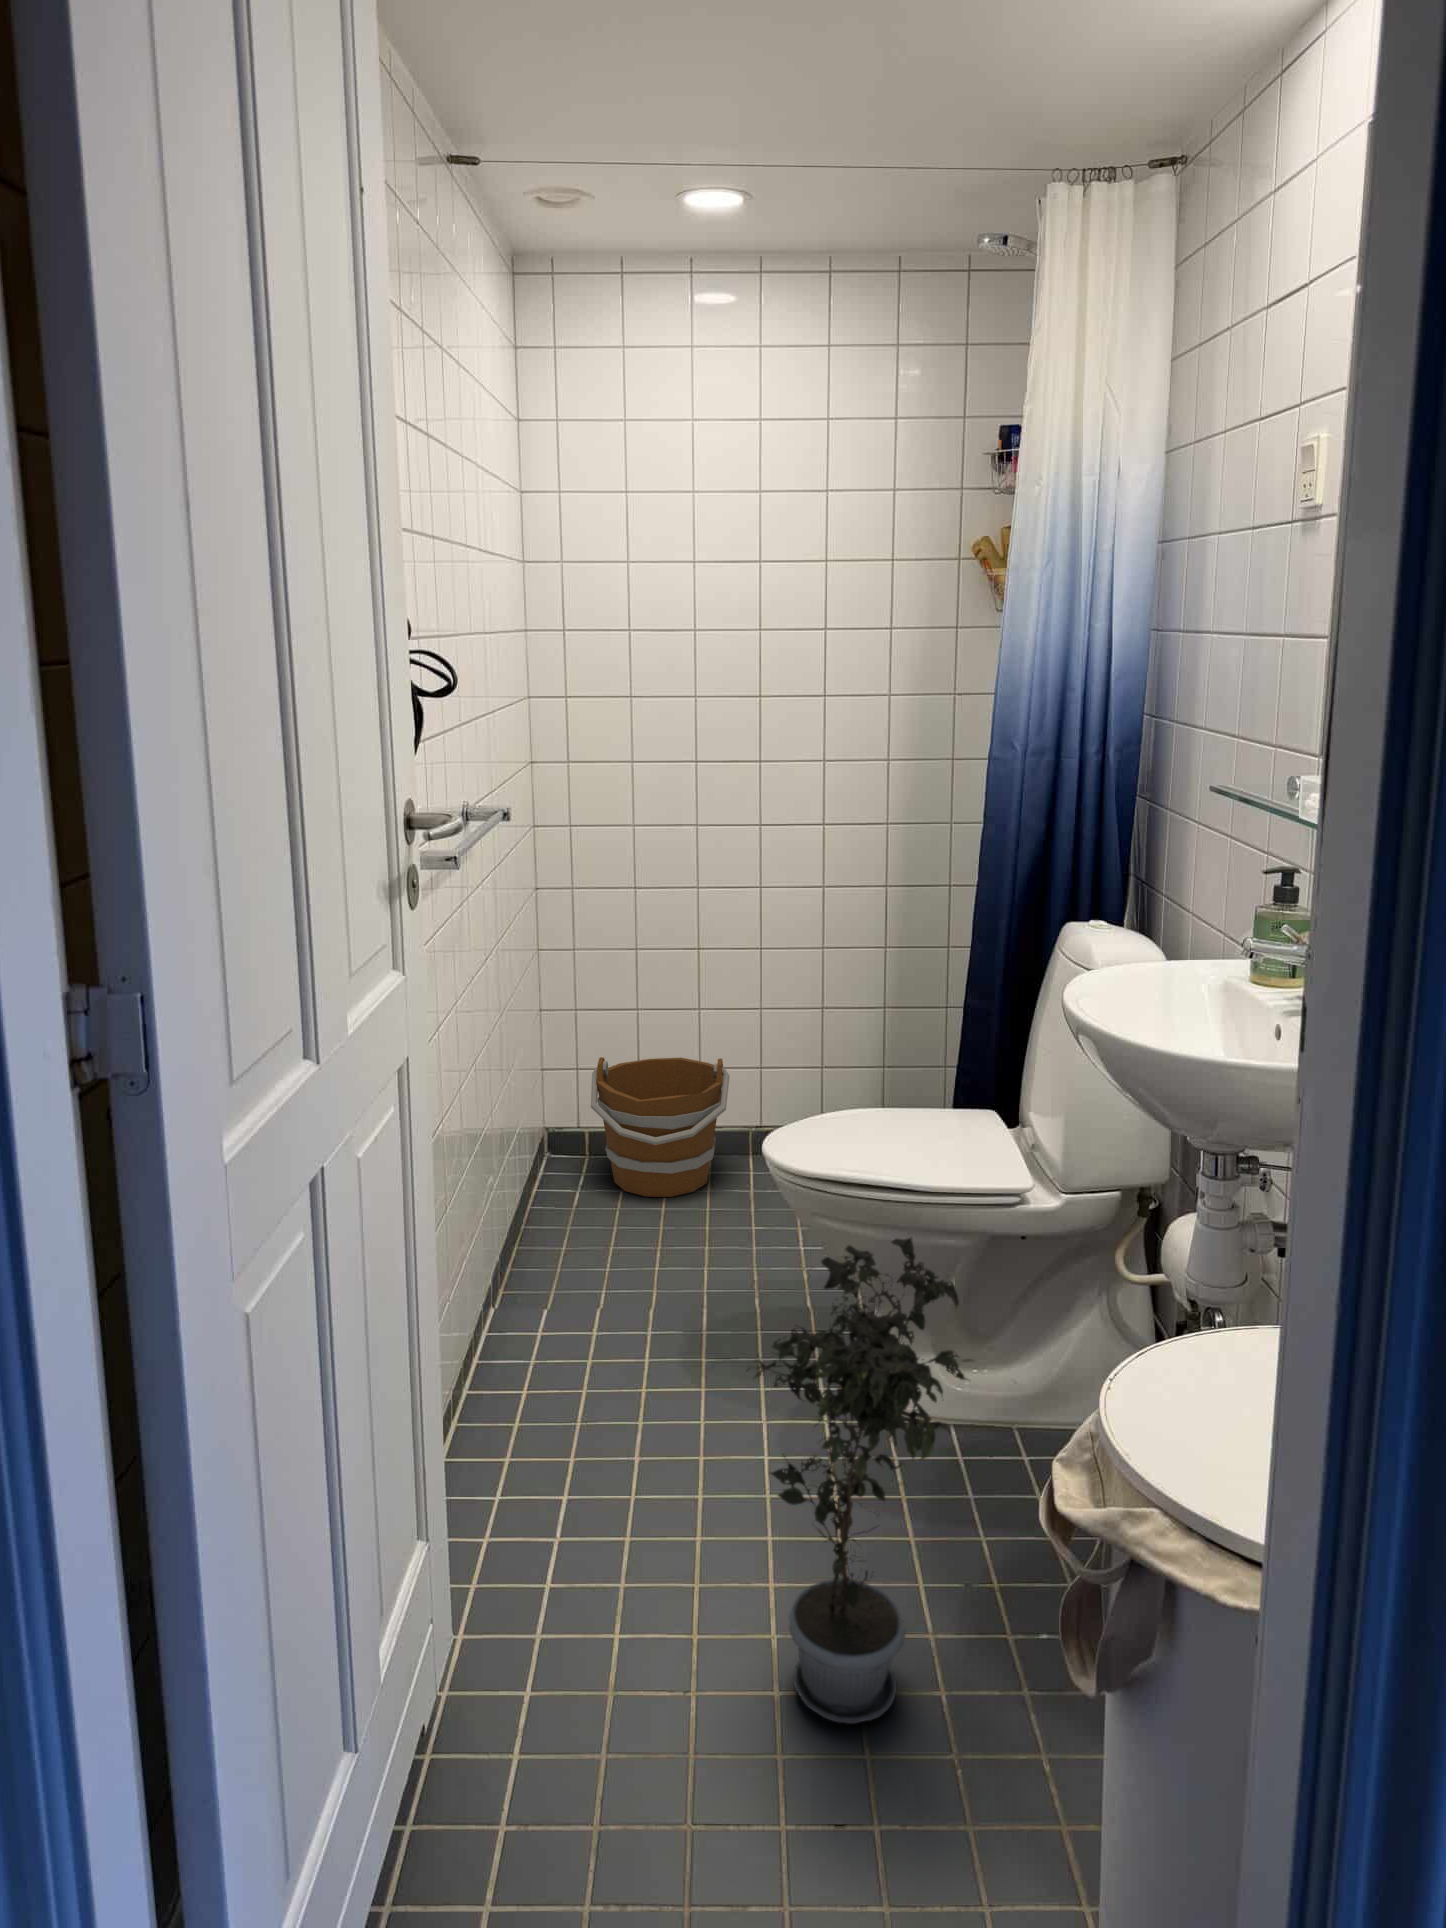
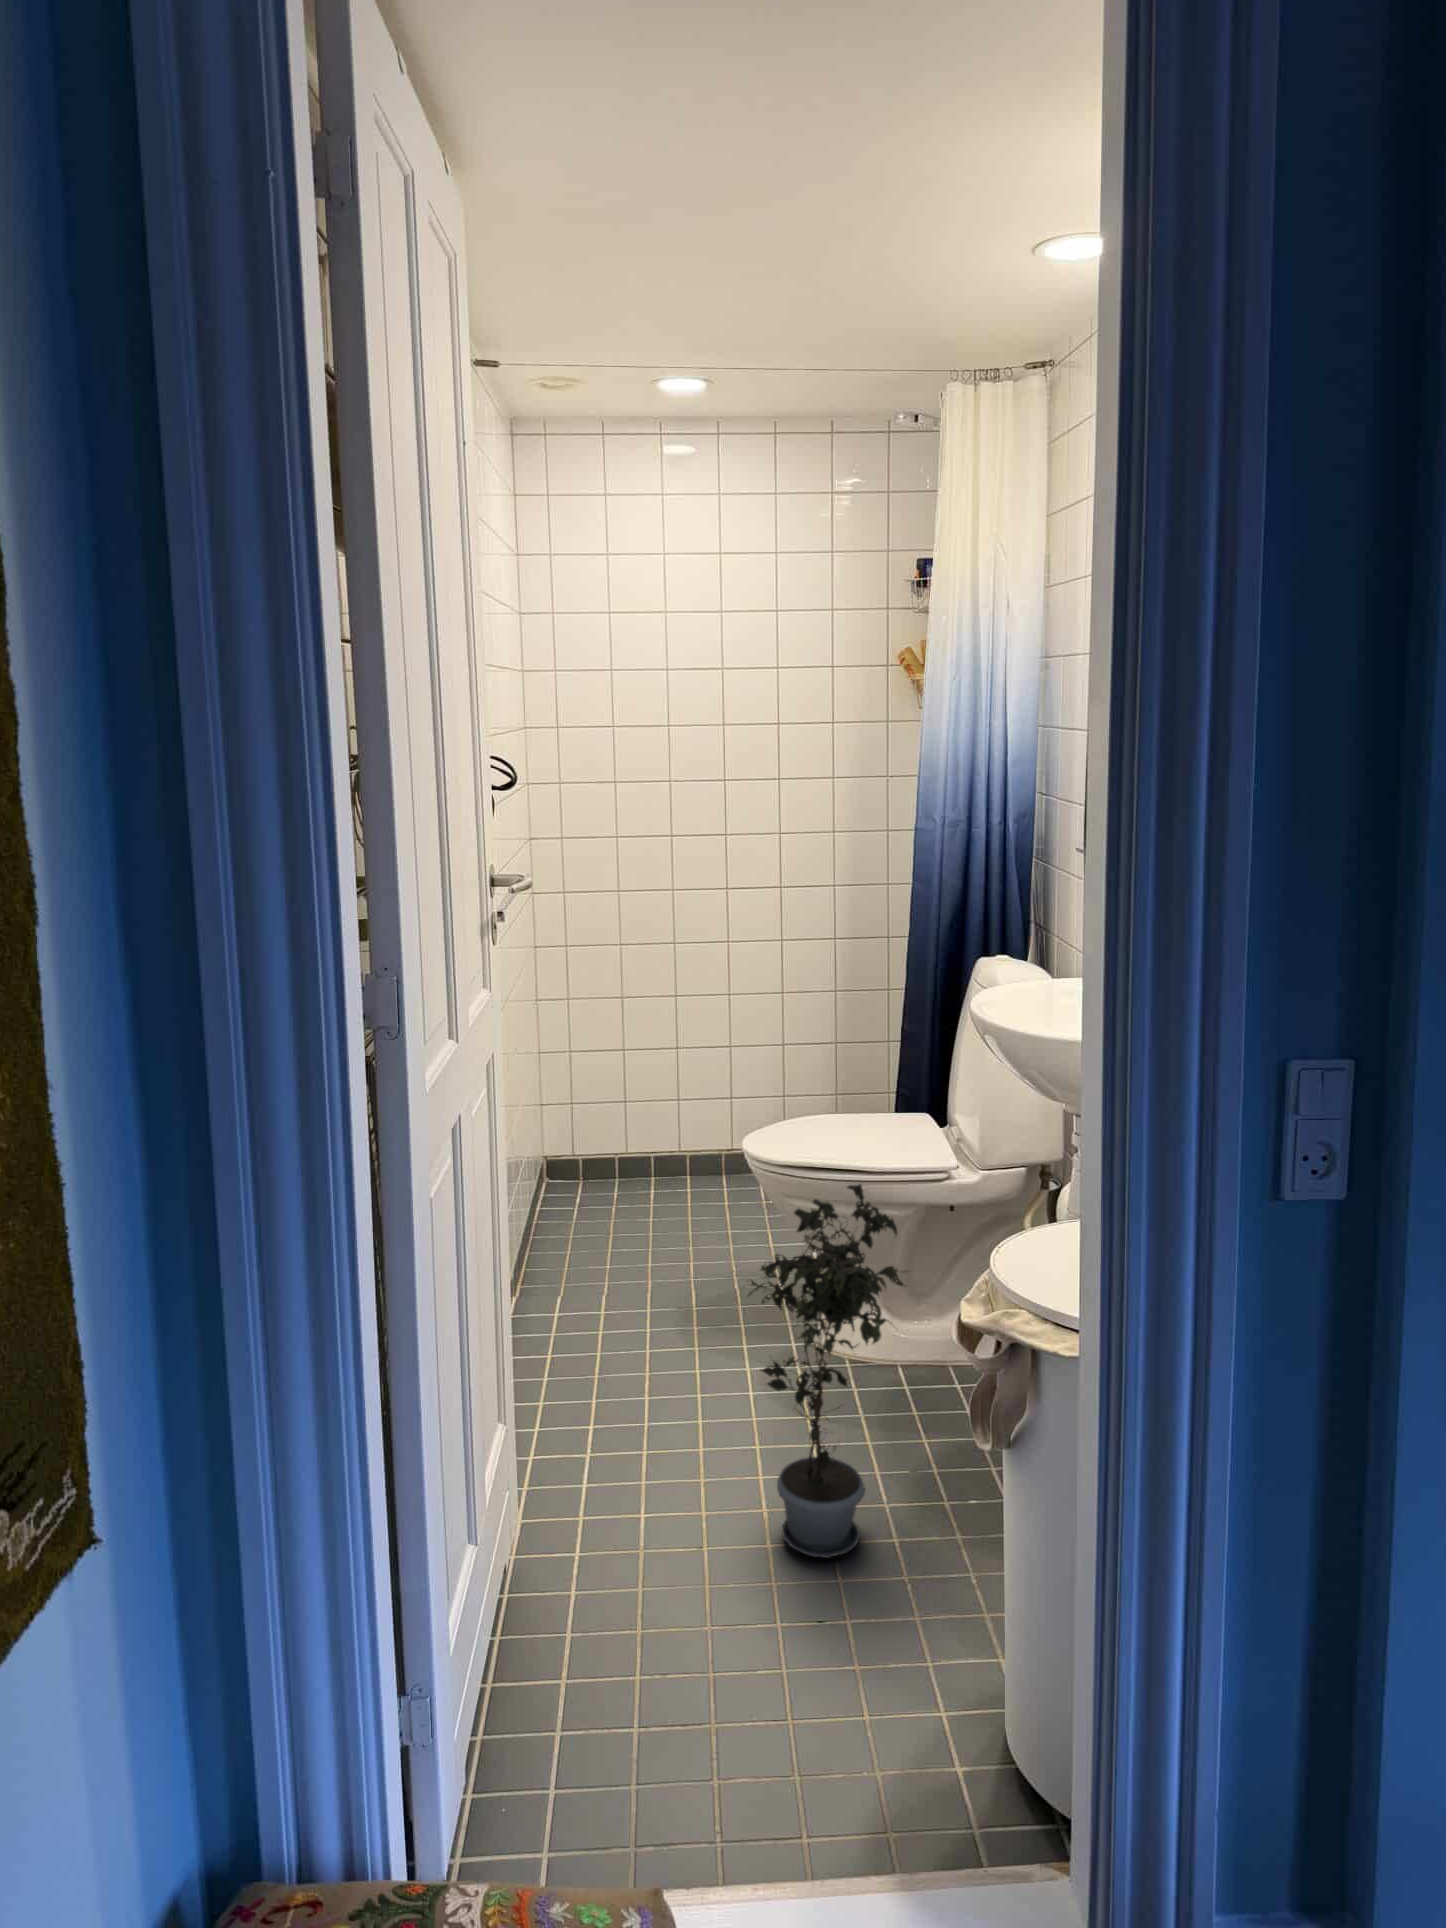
bucket: present [591,1057,730,1197] -> none [586,1091,705,1211]

